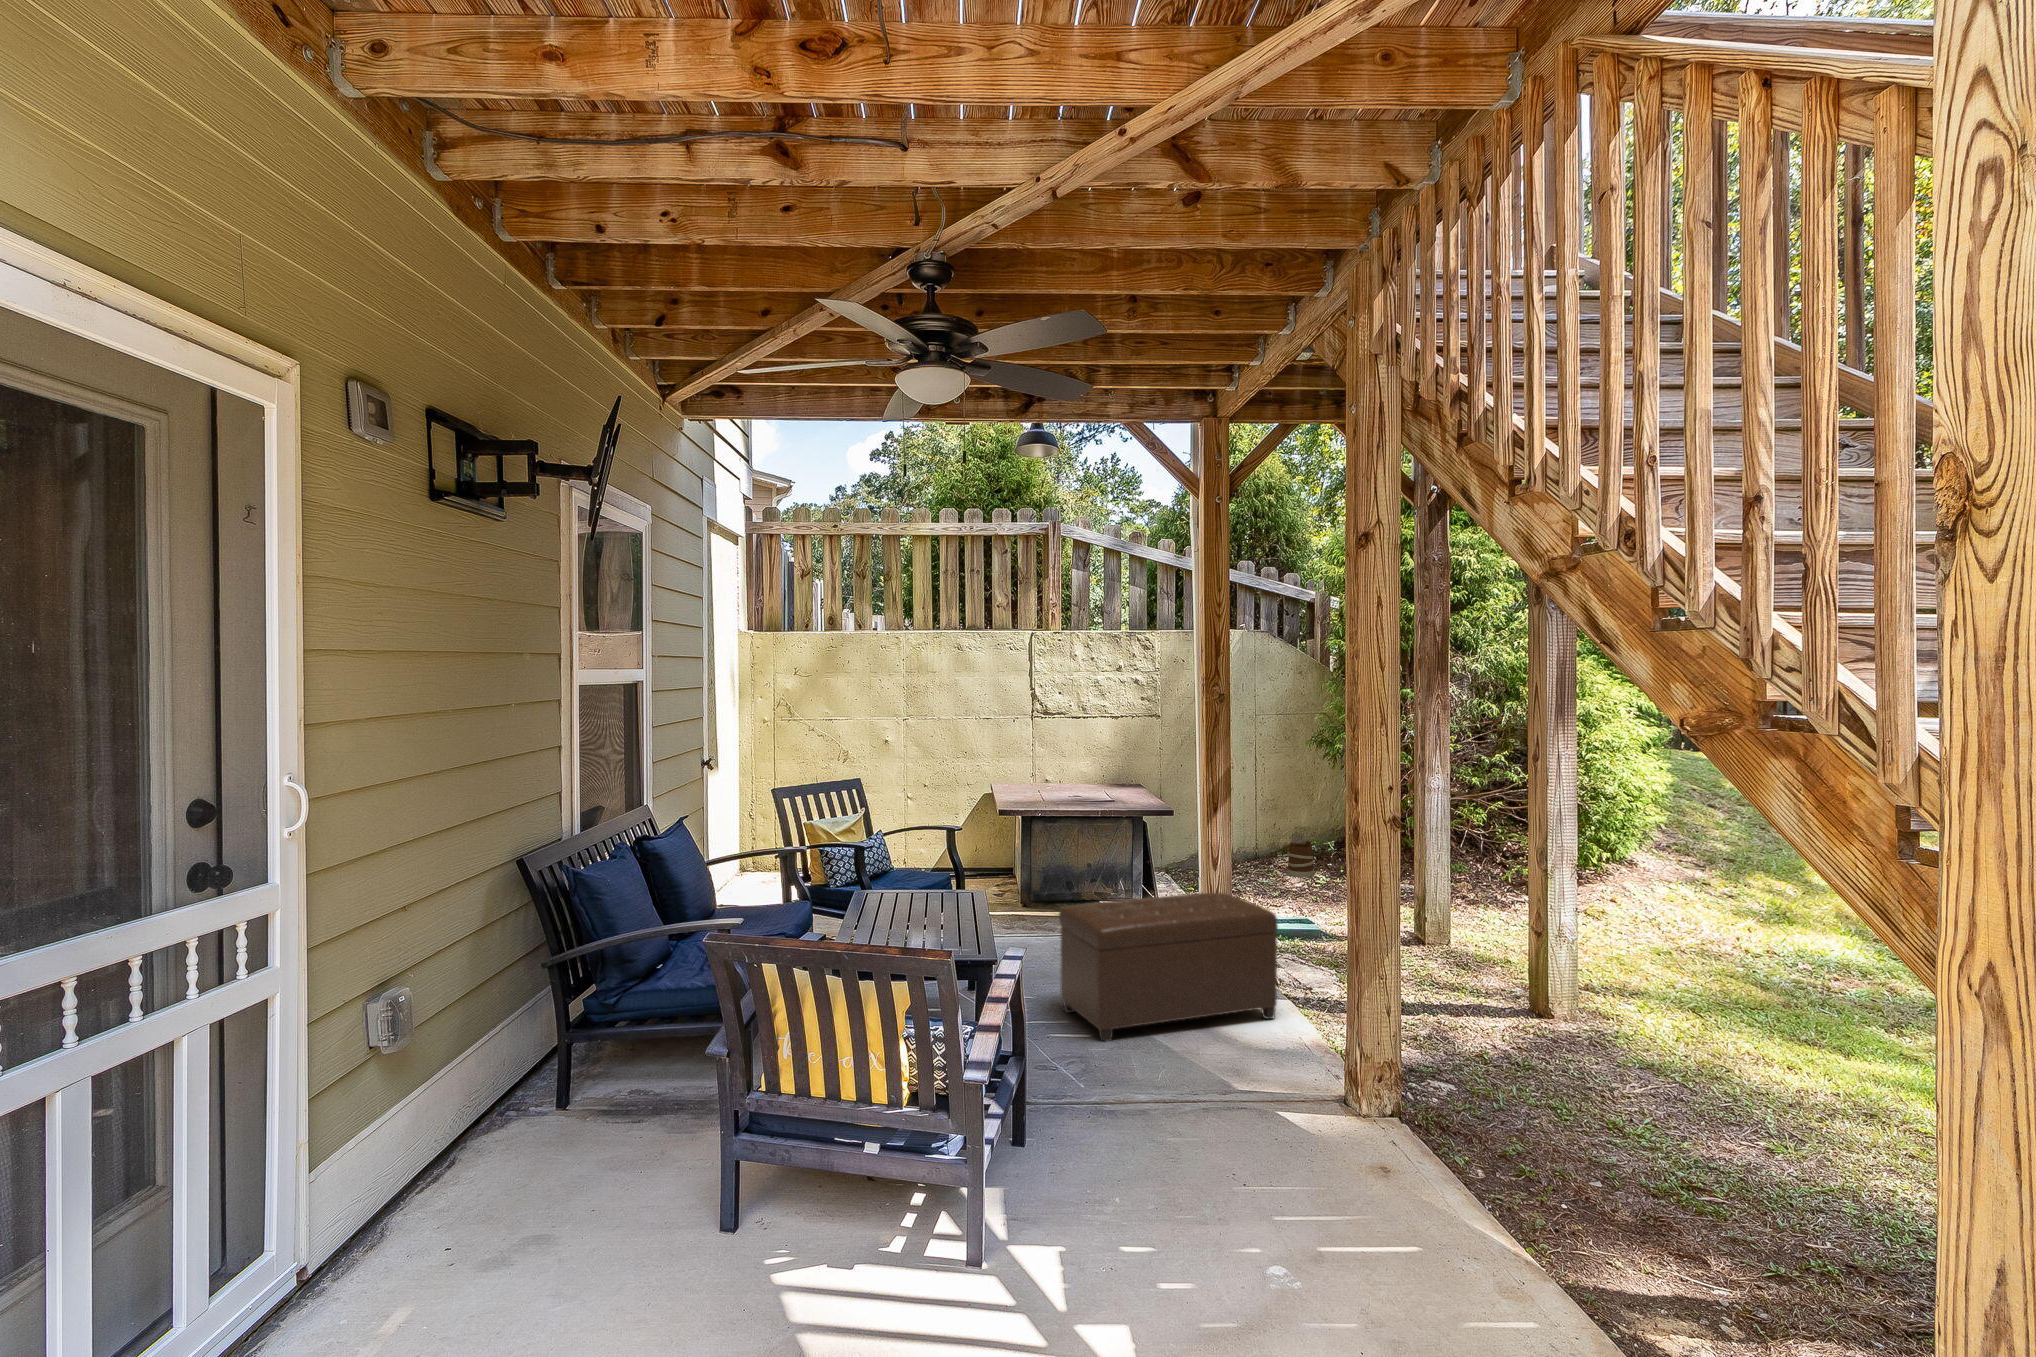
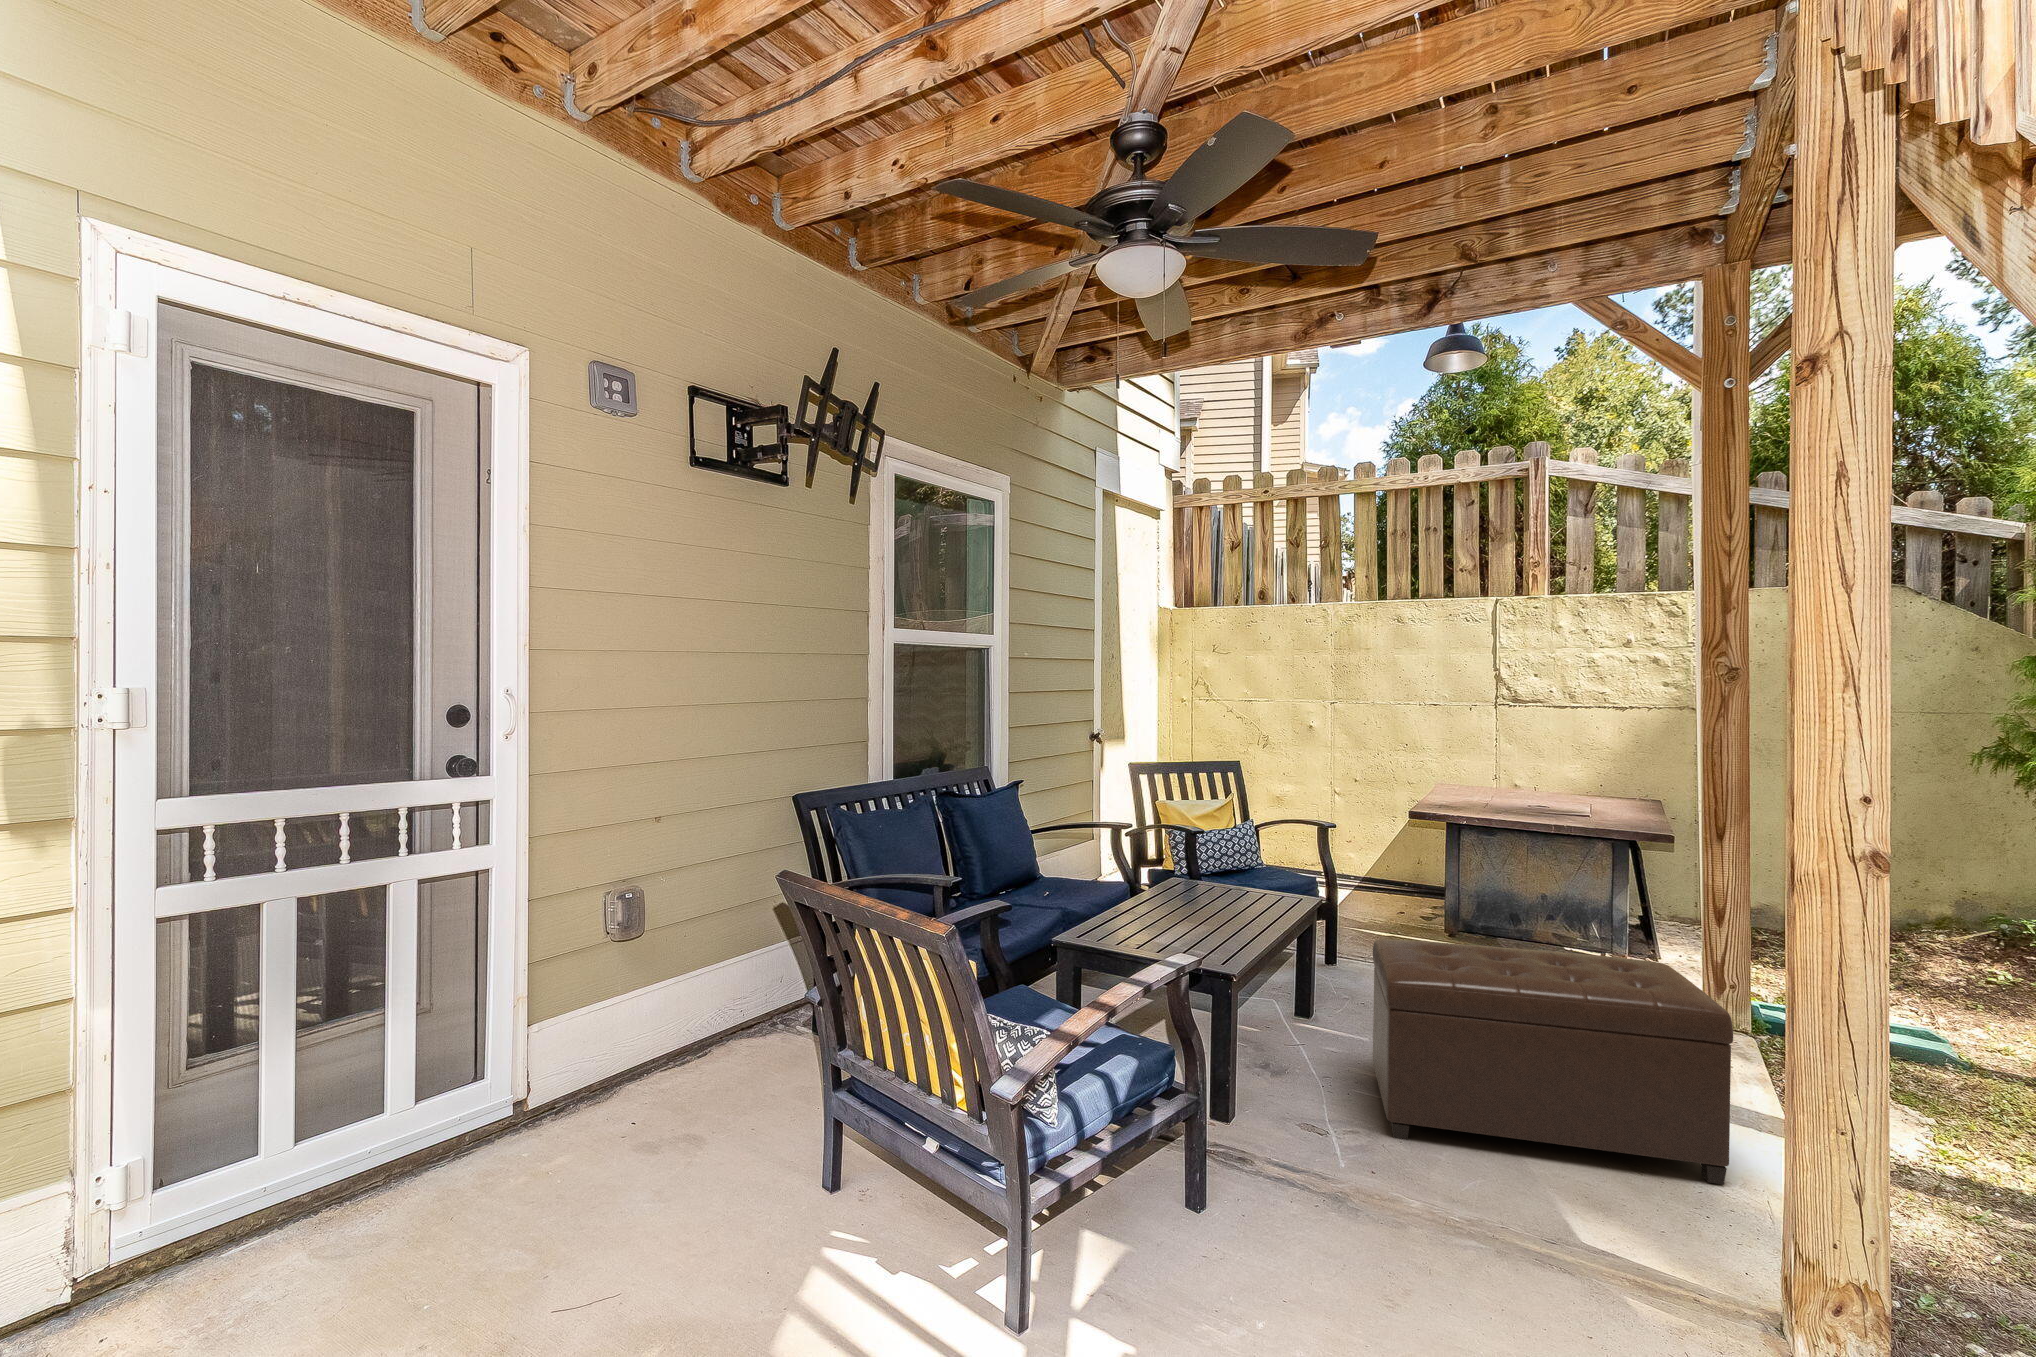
wooden bucket: present [1287,827,1314,877] -> none [1939,889,1998,970]

